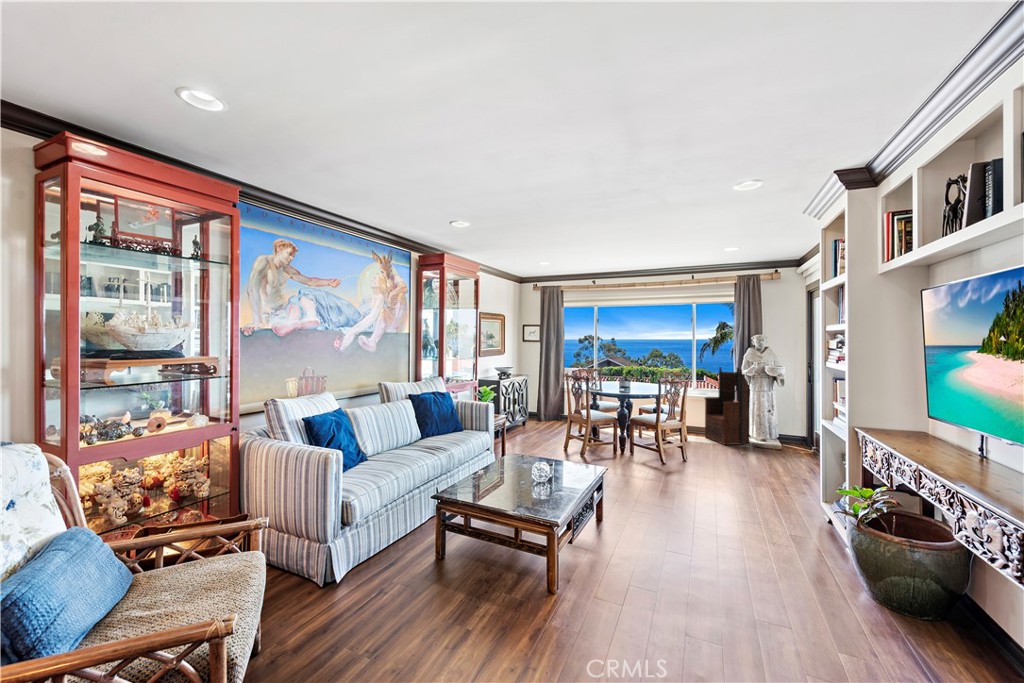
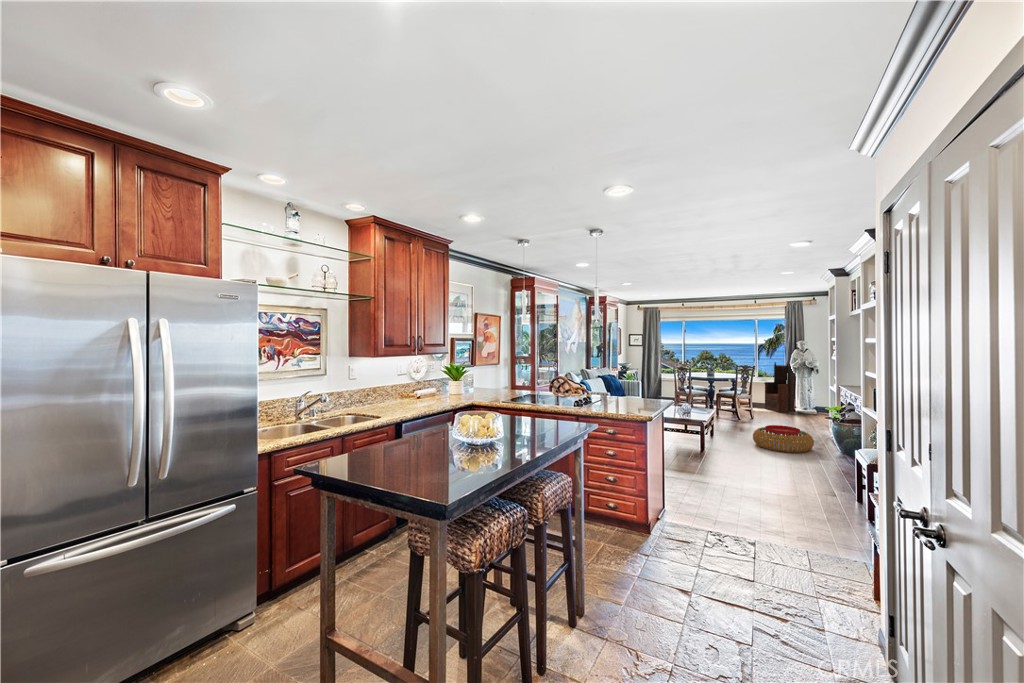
pouf: none [665,499,790,576] -> present [753,425,814,453]

